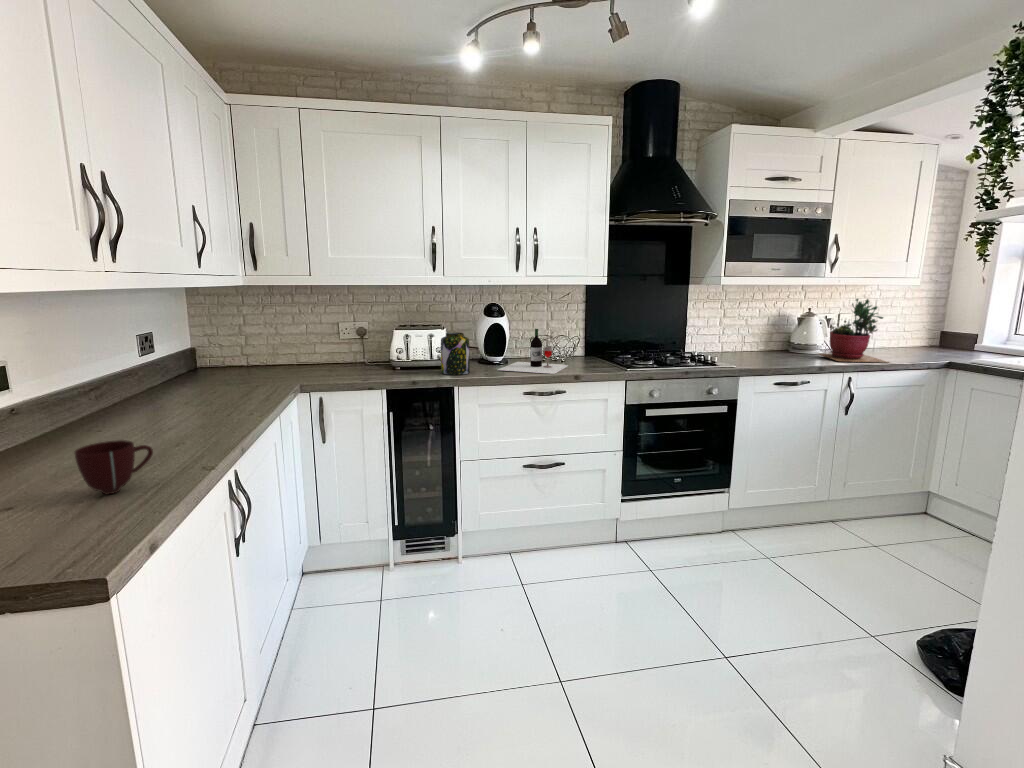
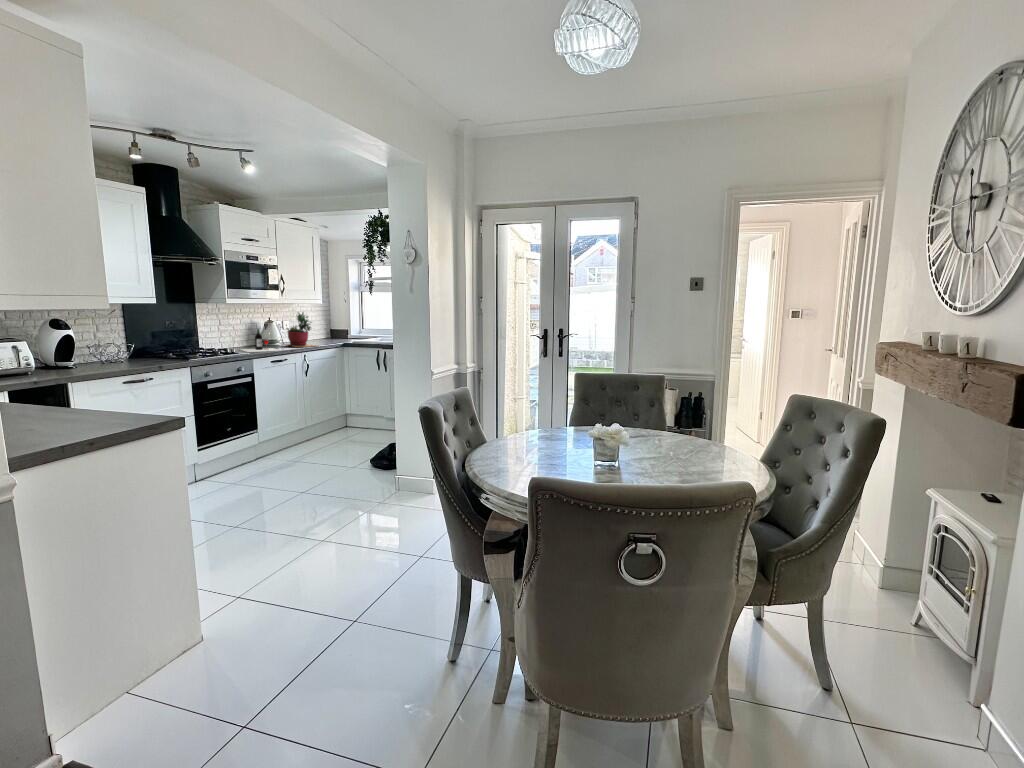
wine bottle: present [498,329,567,374] -> present [242,329,280,352]
jar: present [441,332,470,375] -> none [35,341,71,375]
mug: present [75,440,153,494] -> none [43,397,78,426]

